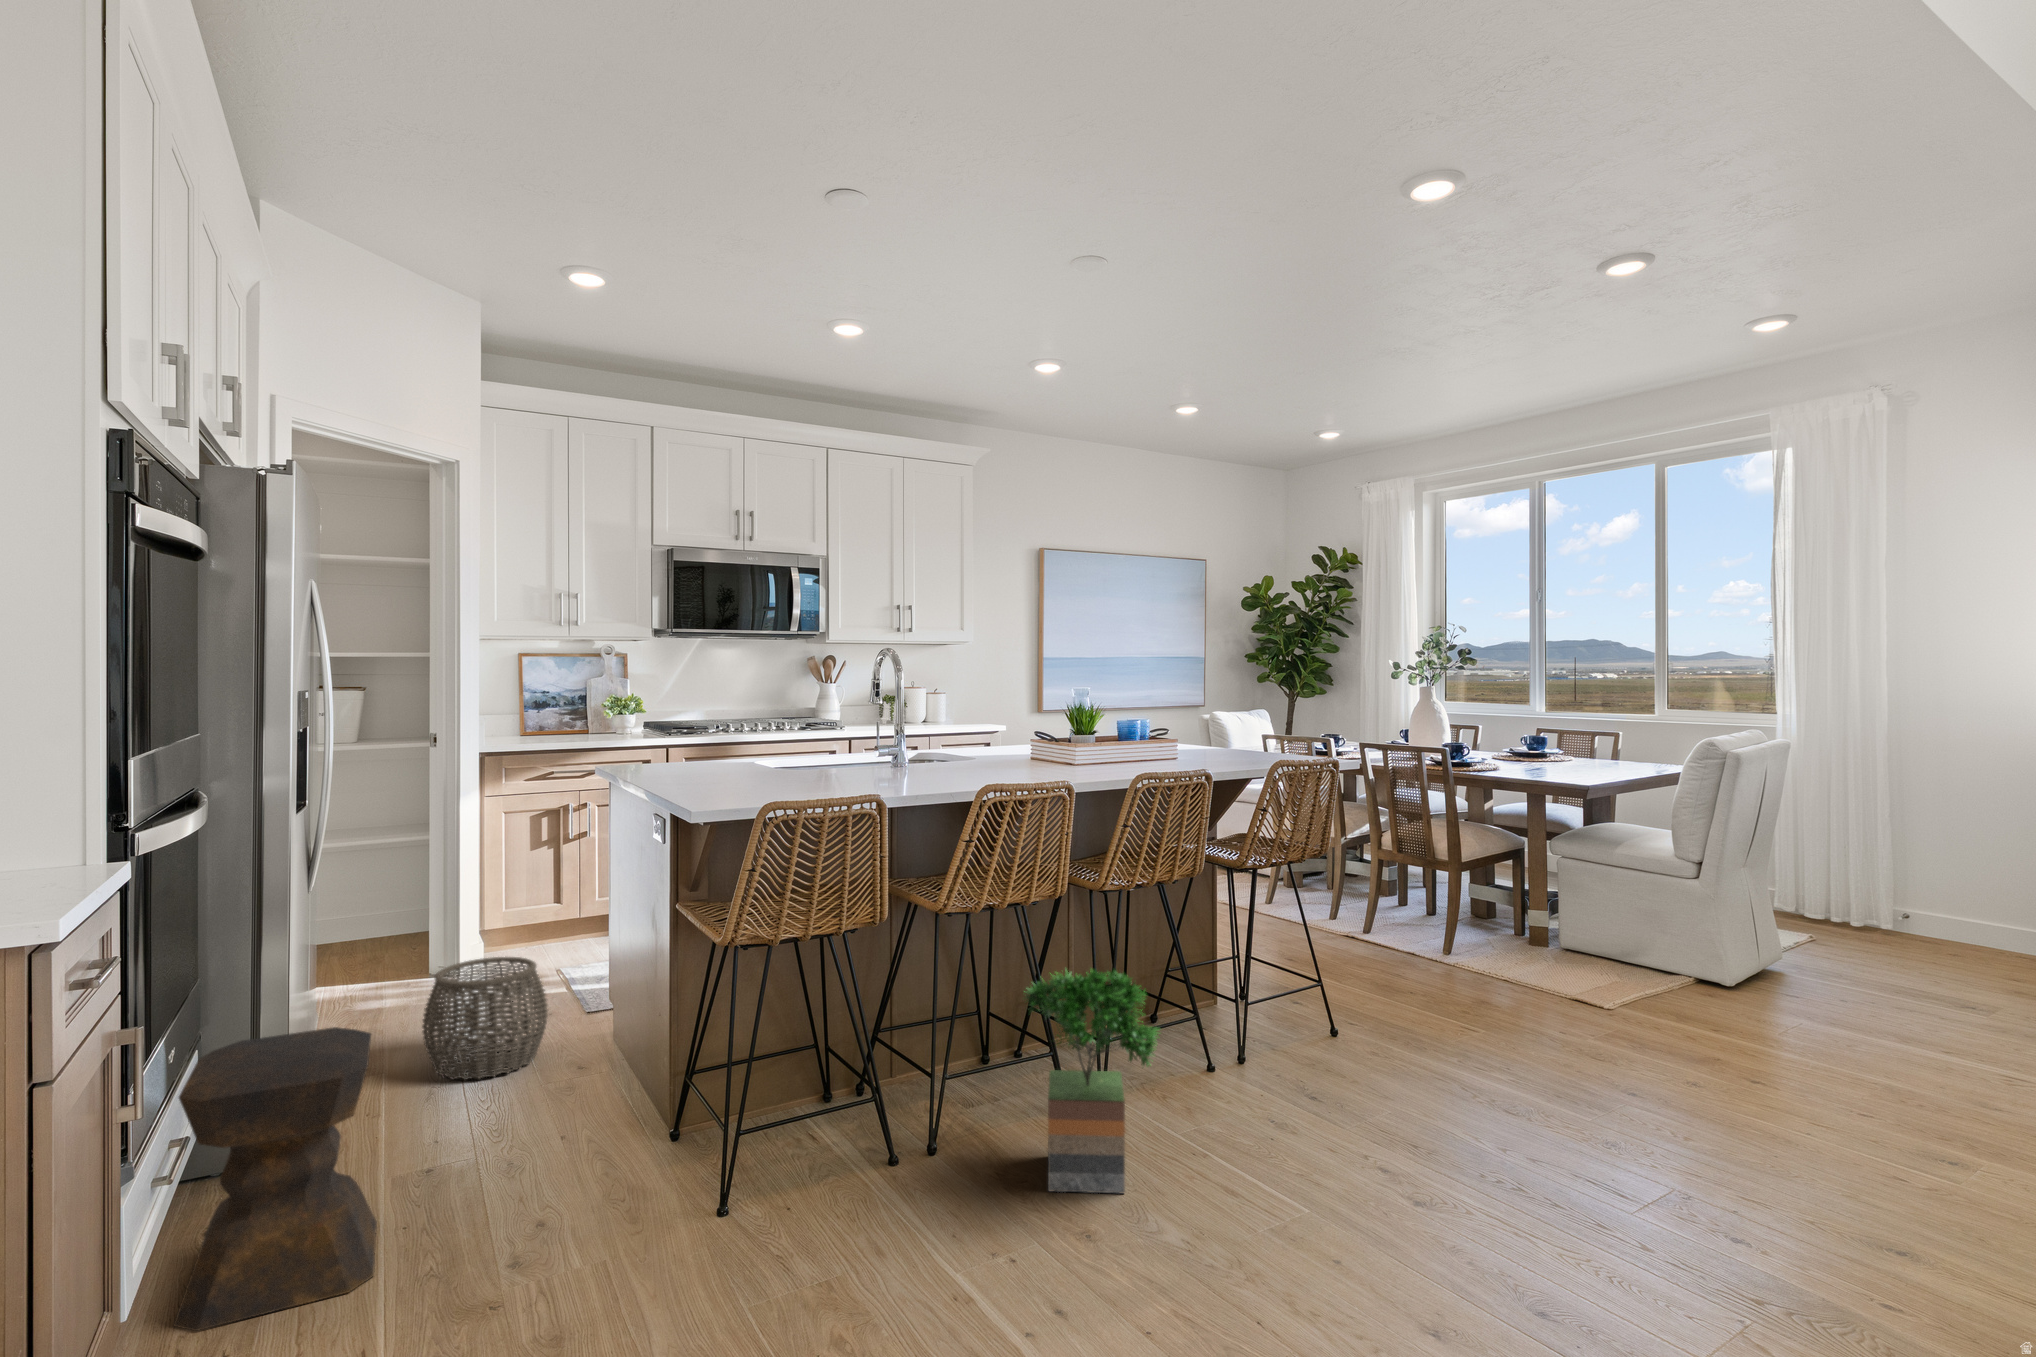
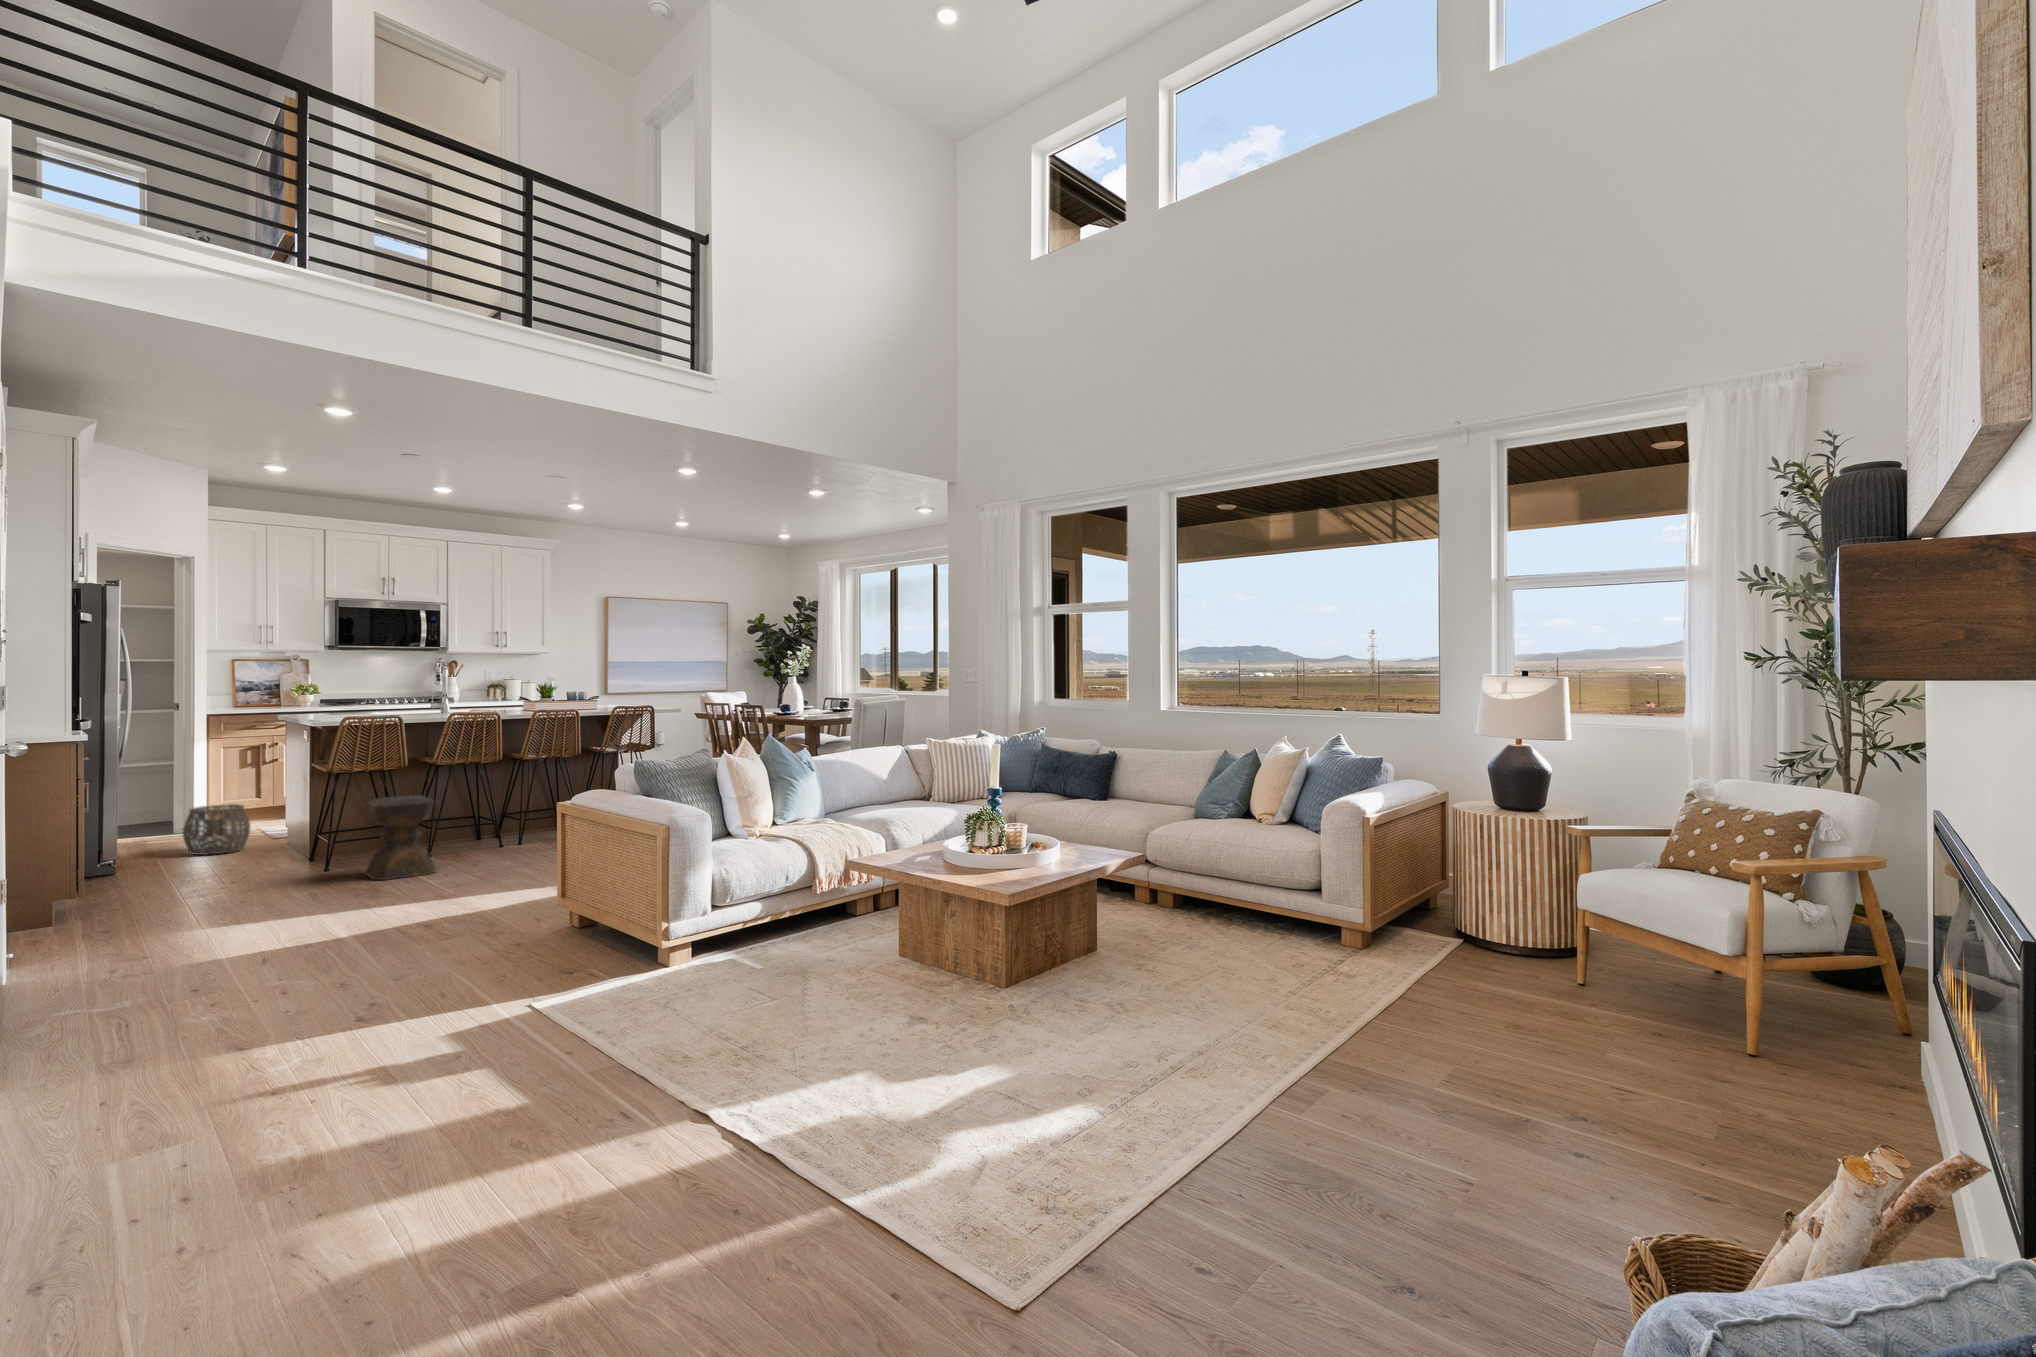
potted tree: present [1024,970,1159,1193] -> none [462,782,519,862]
stool: present [174,1027,377,1331] -> present [365,795,436,880]

